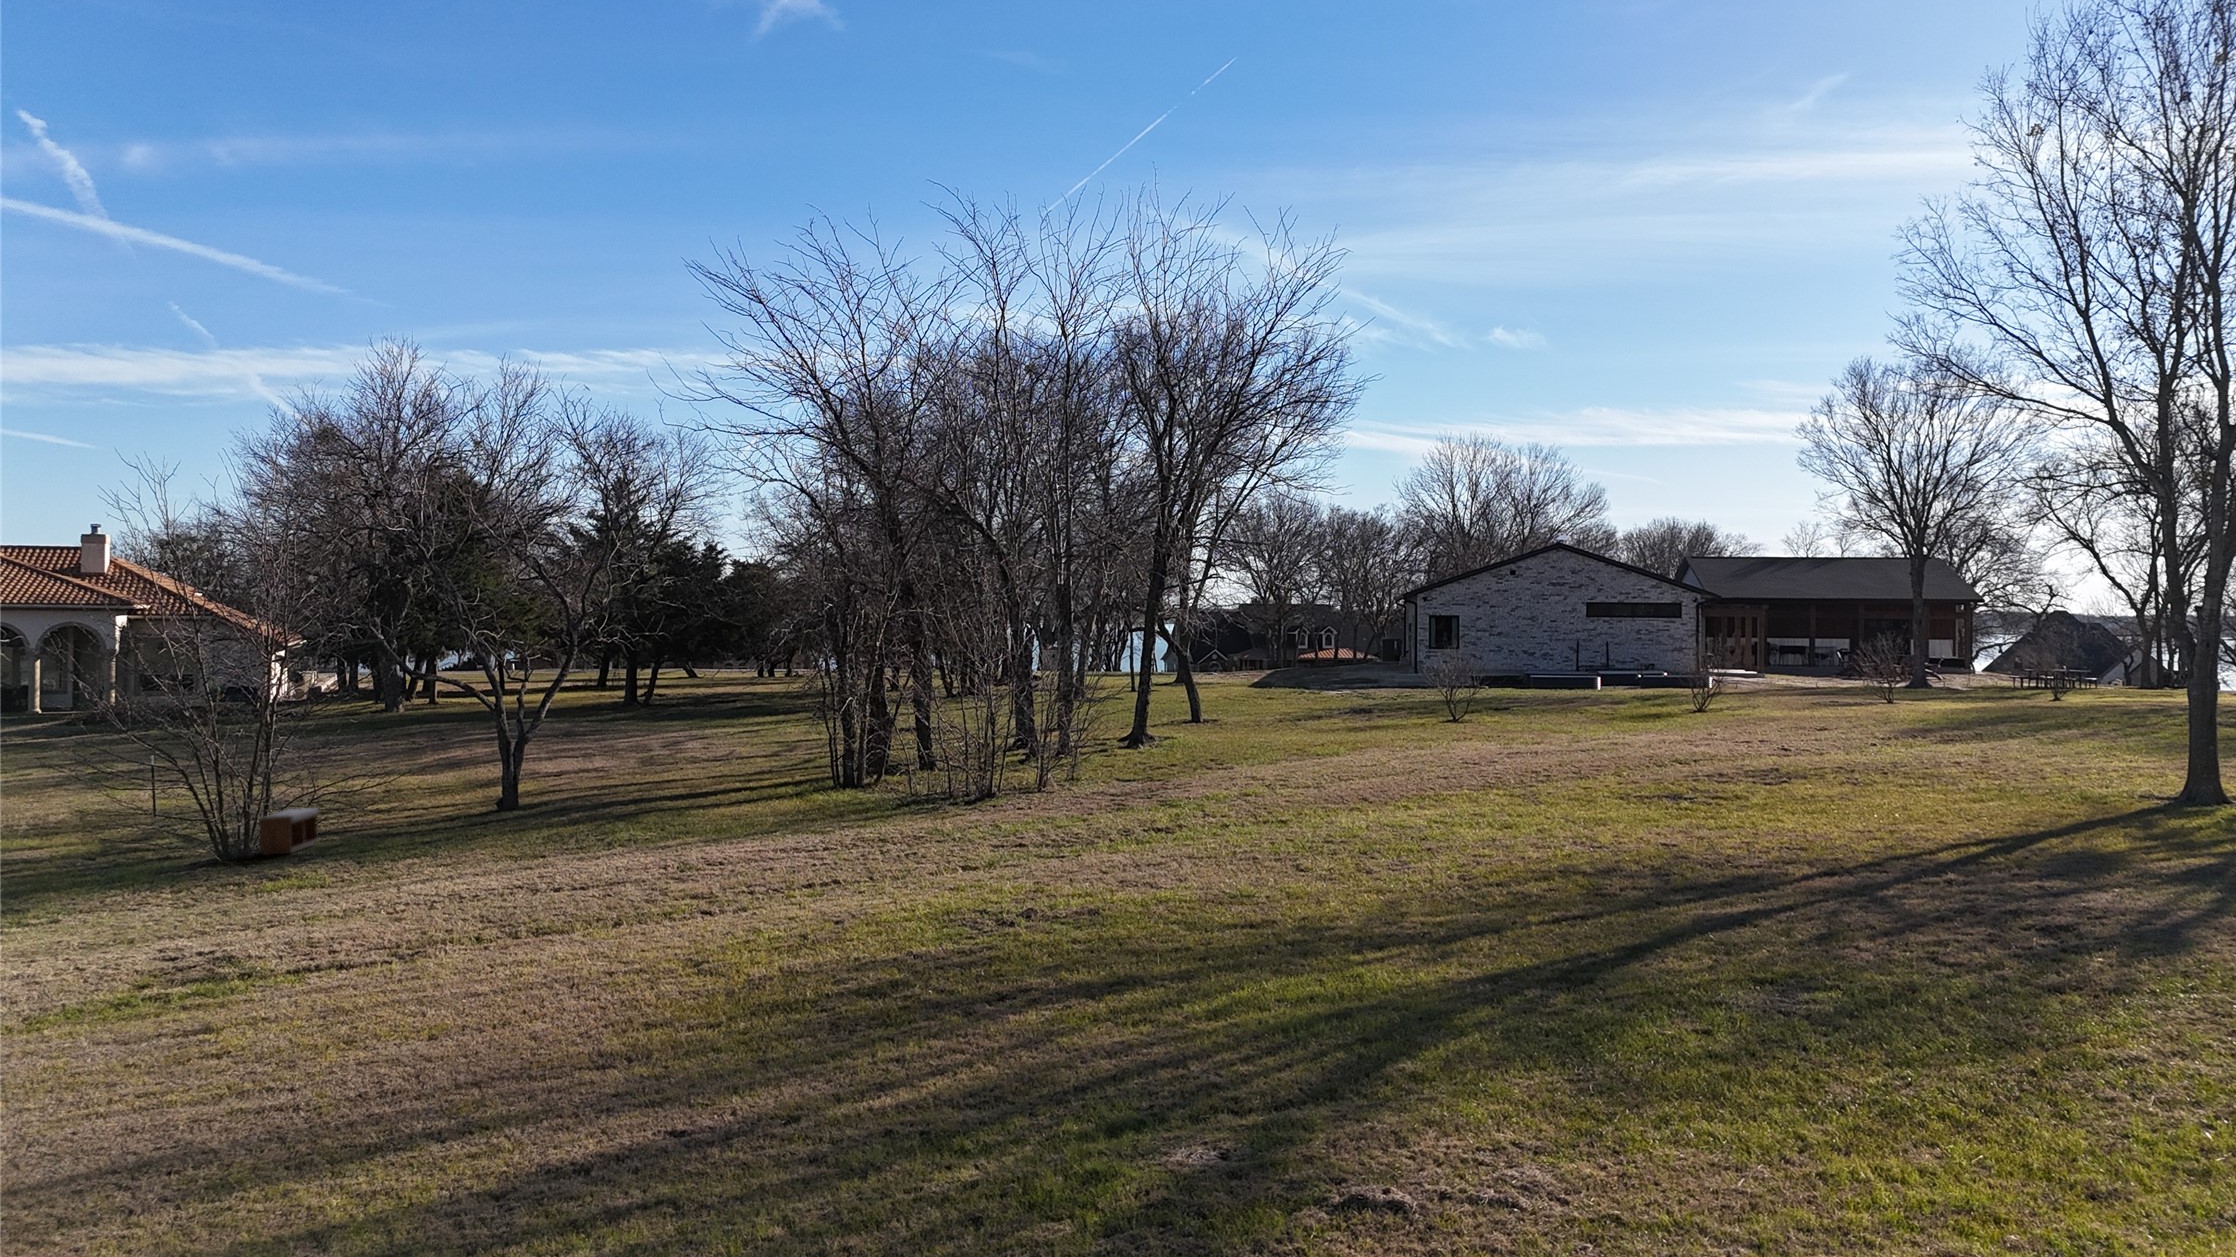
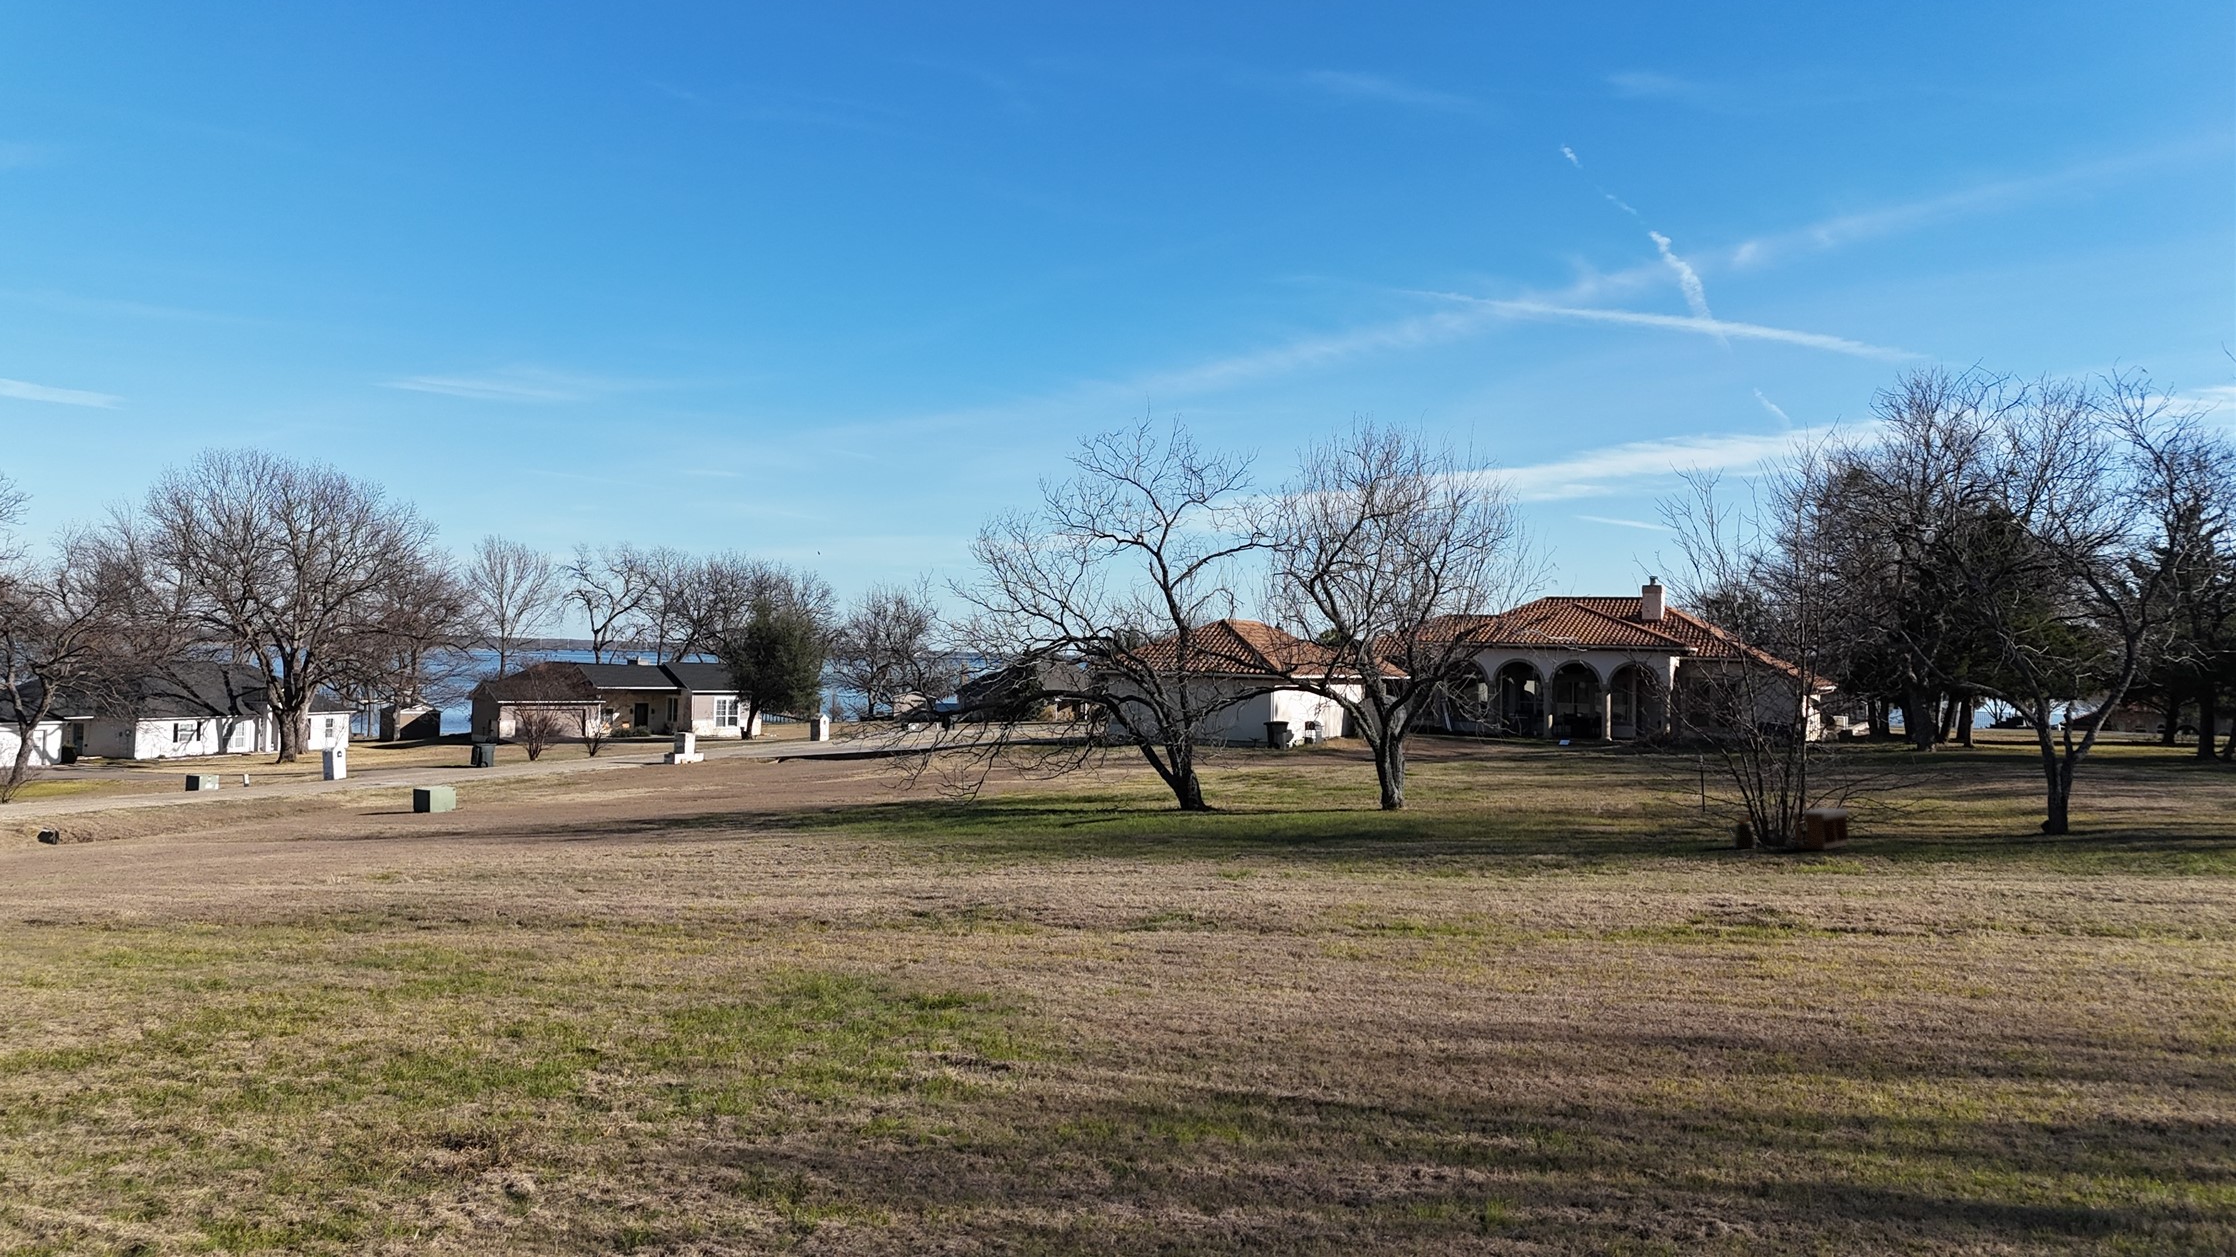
watering can: none [177,820,219,862] -> present [1726,814,1756,848]

